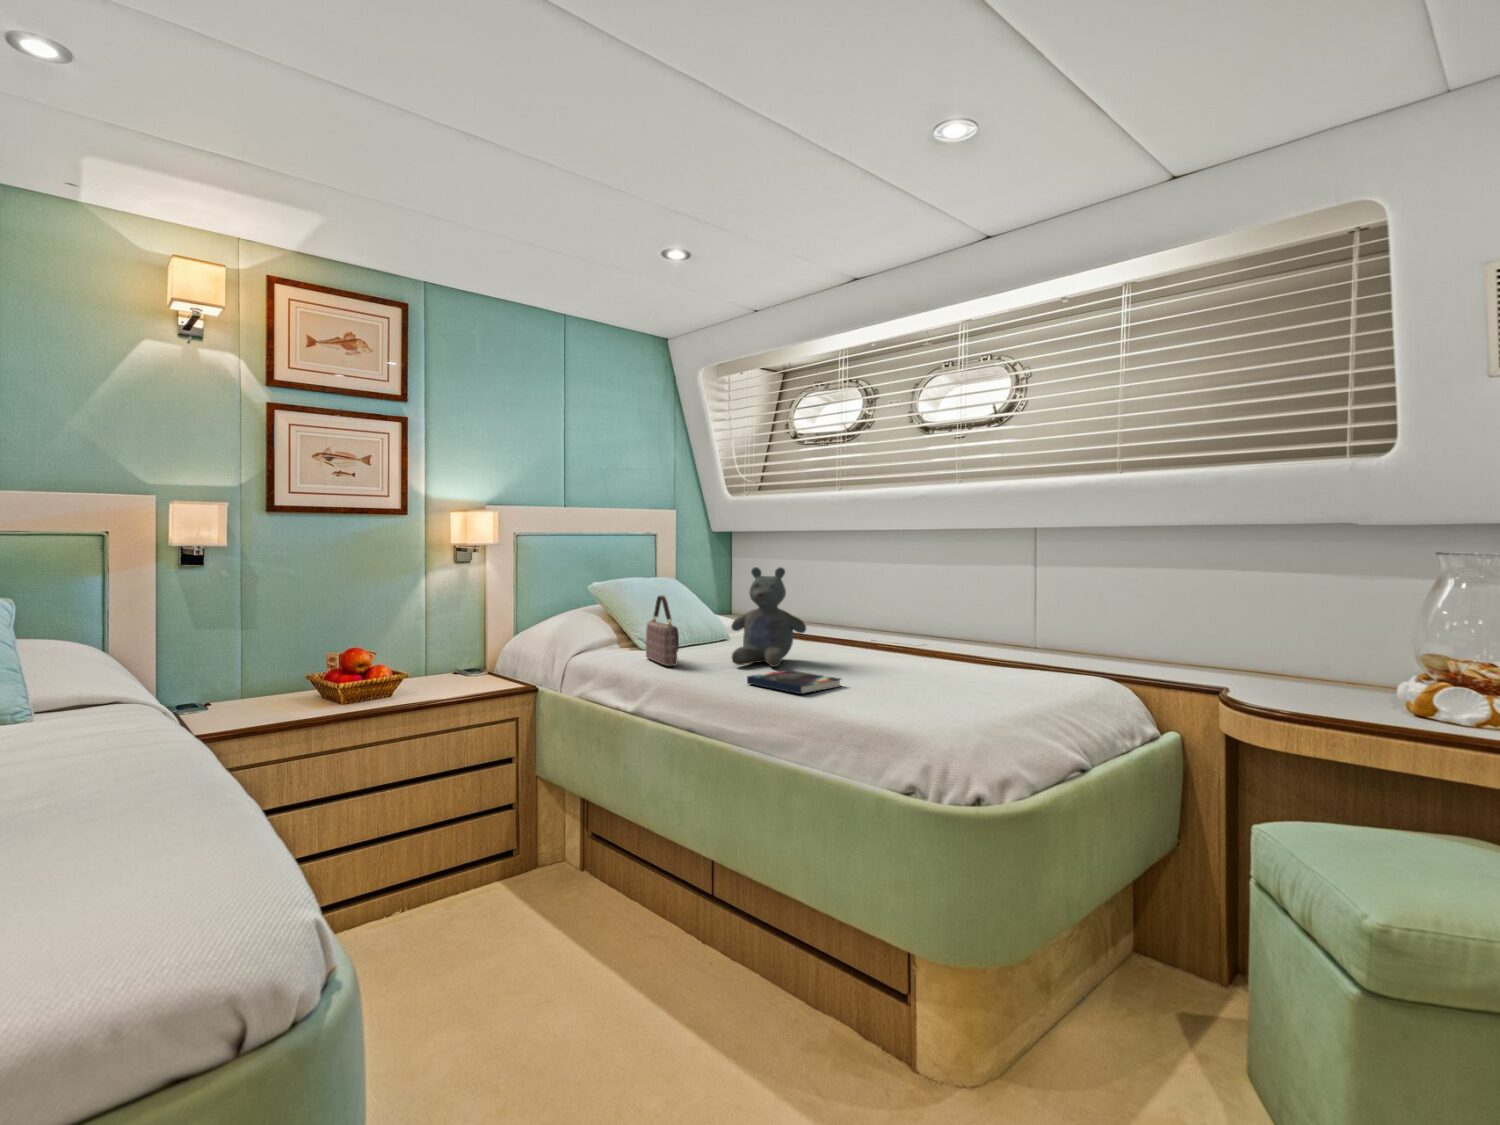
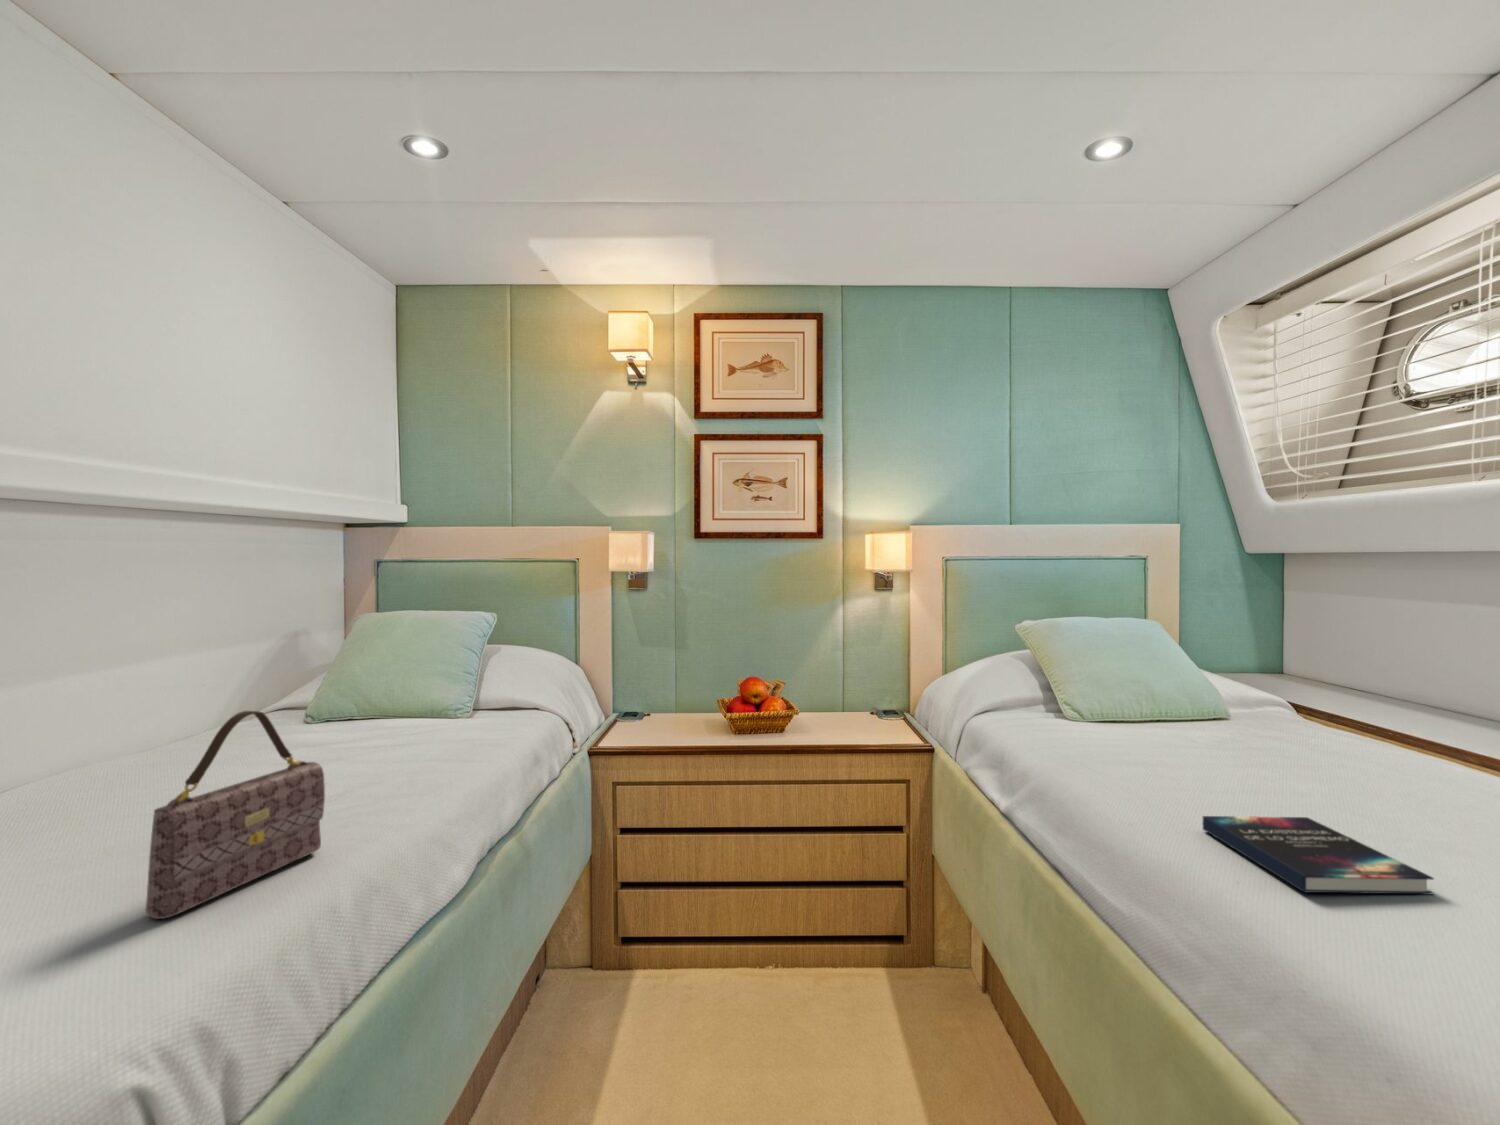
stuffed bear: present [731,567,806,667] -> none [1202,616,1373,800]
handbag: present [646,596,679,666] -> present [146,711,325,919]

